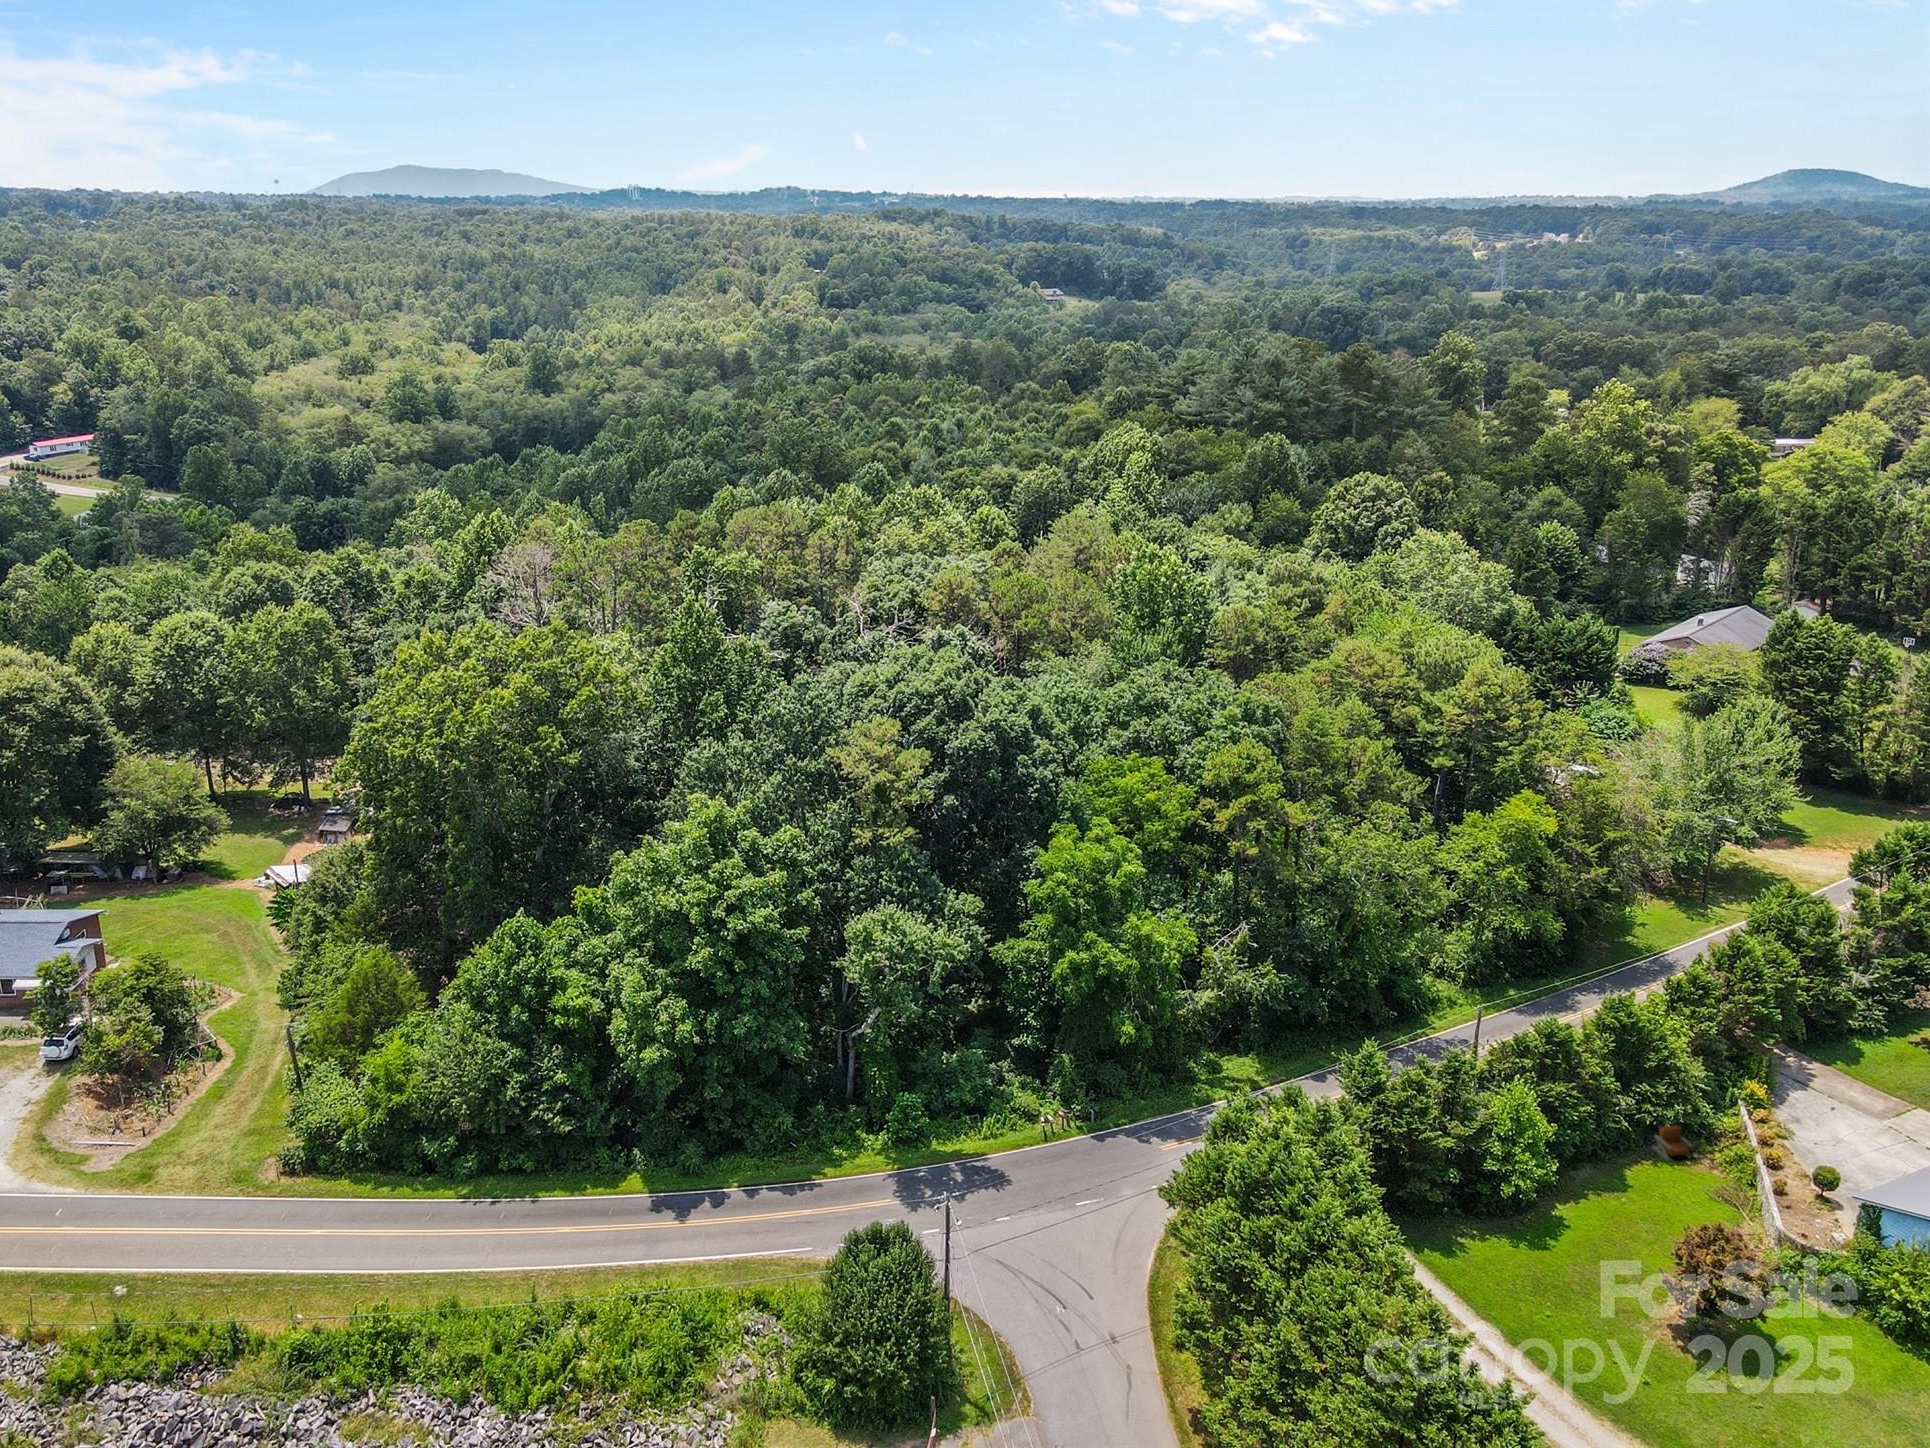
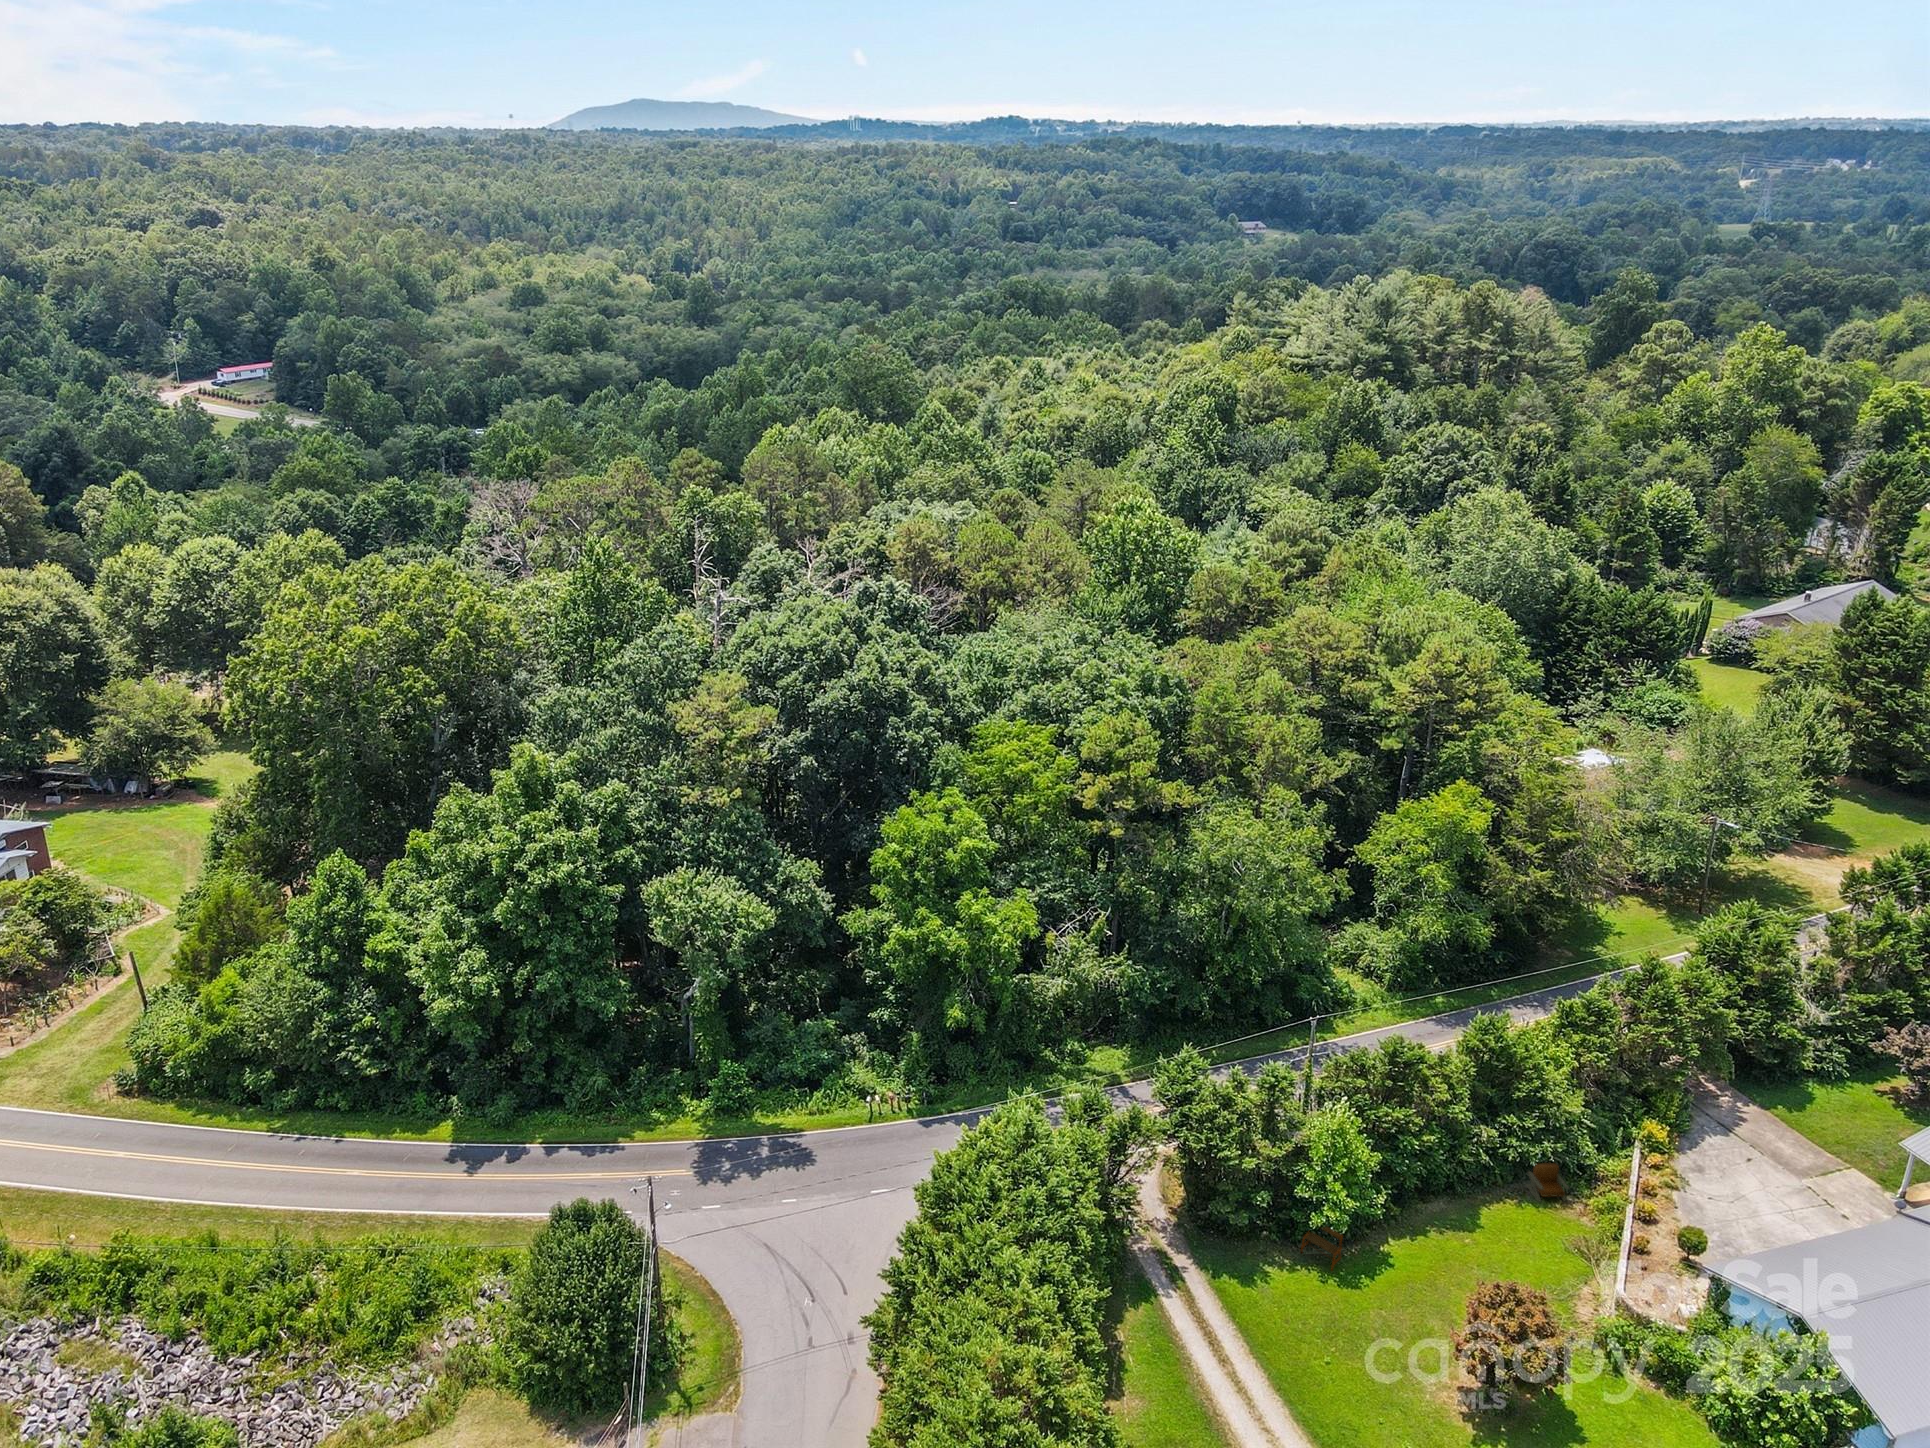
bench: none [1484,1190,1524,1236] -> present [1301,1227,1343,1270]

